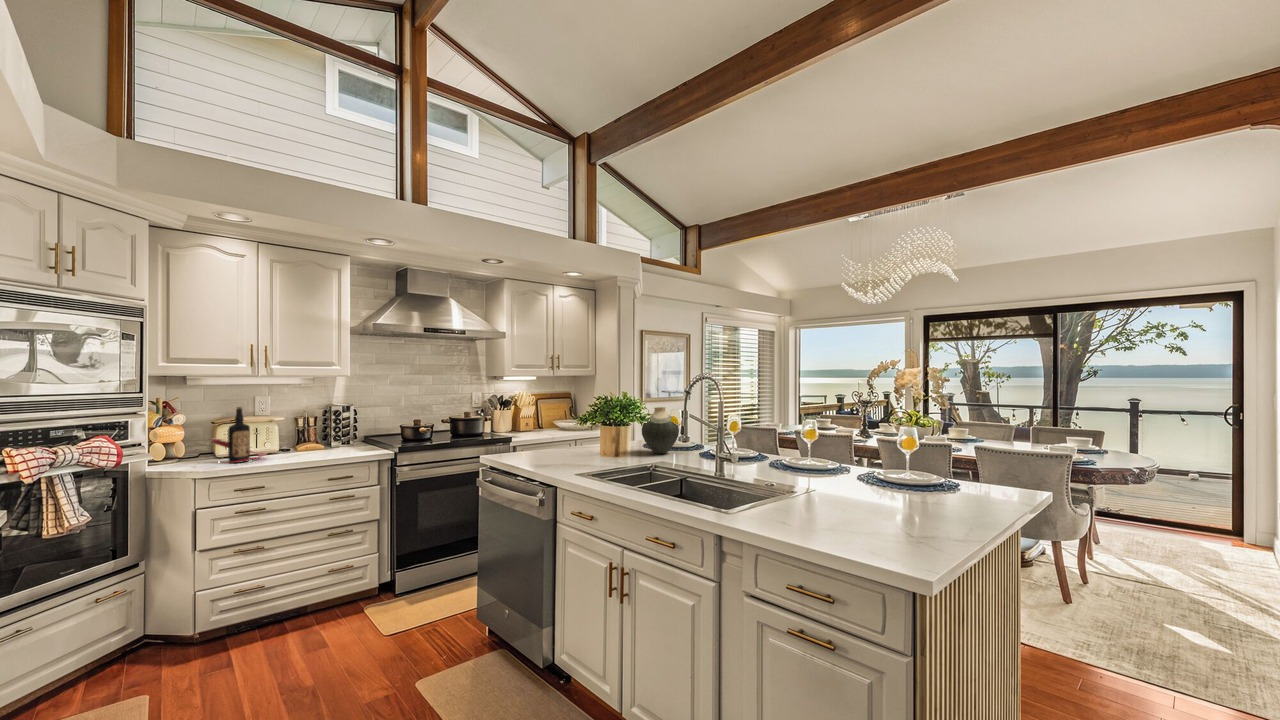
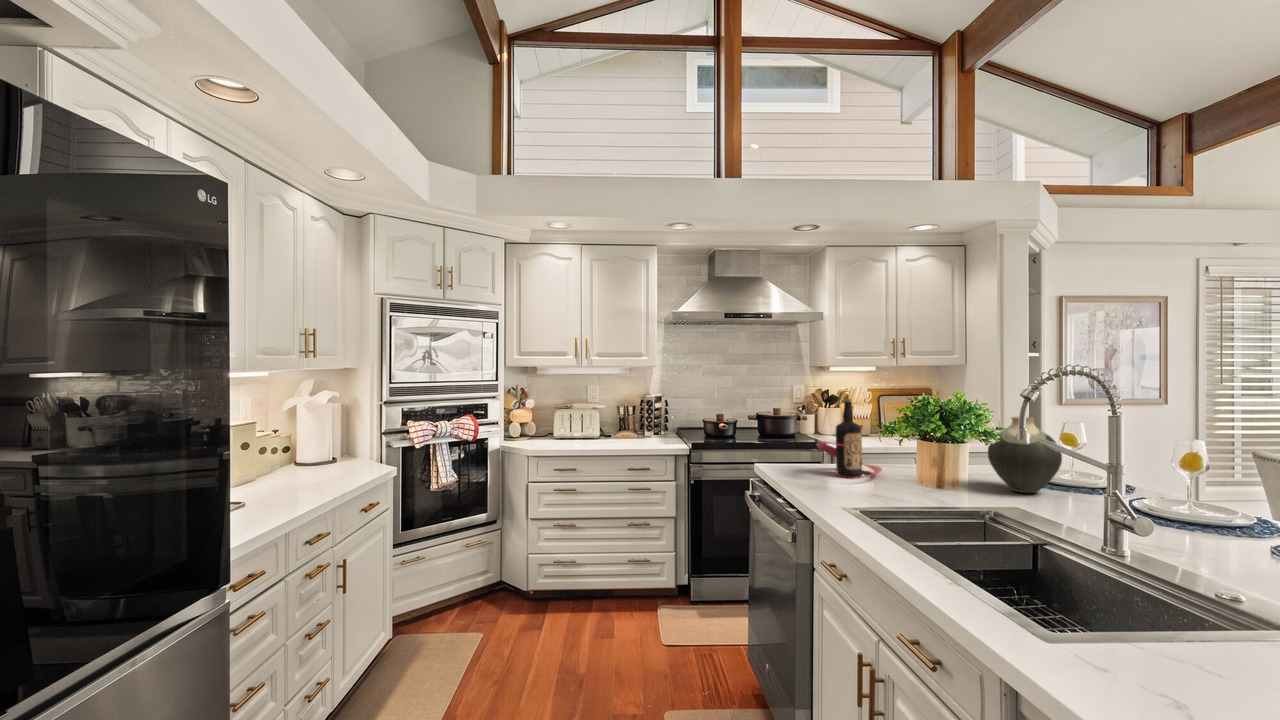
bottle: present [210,407,267,463] -> present [817,399,882,479]

